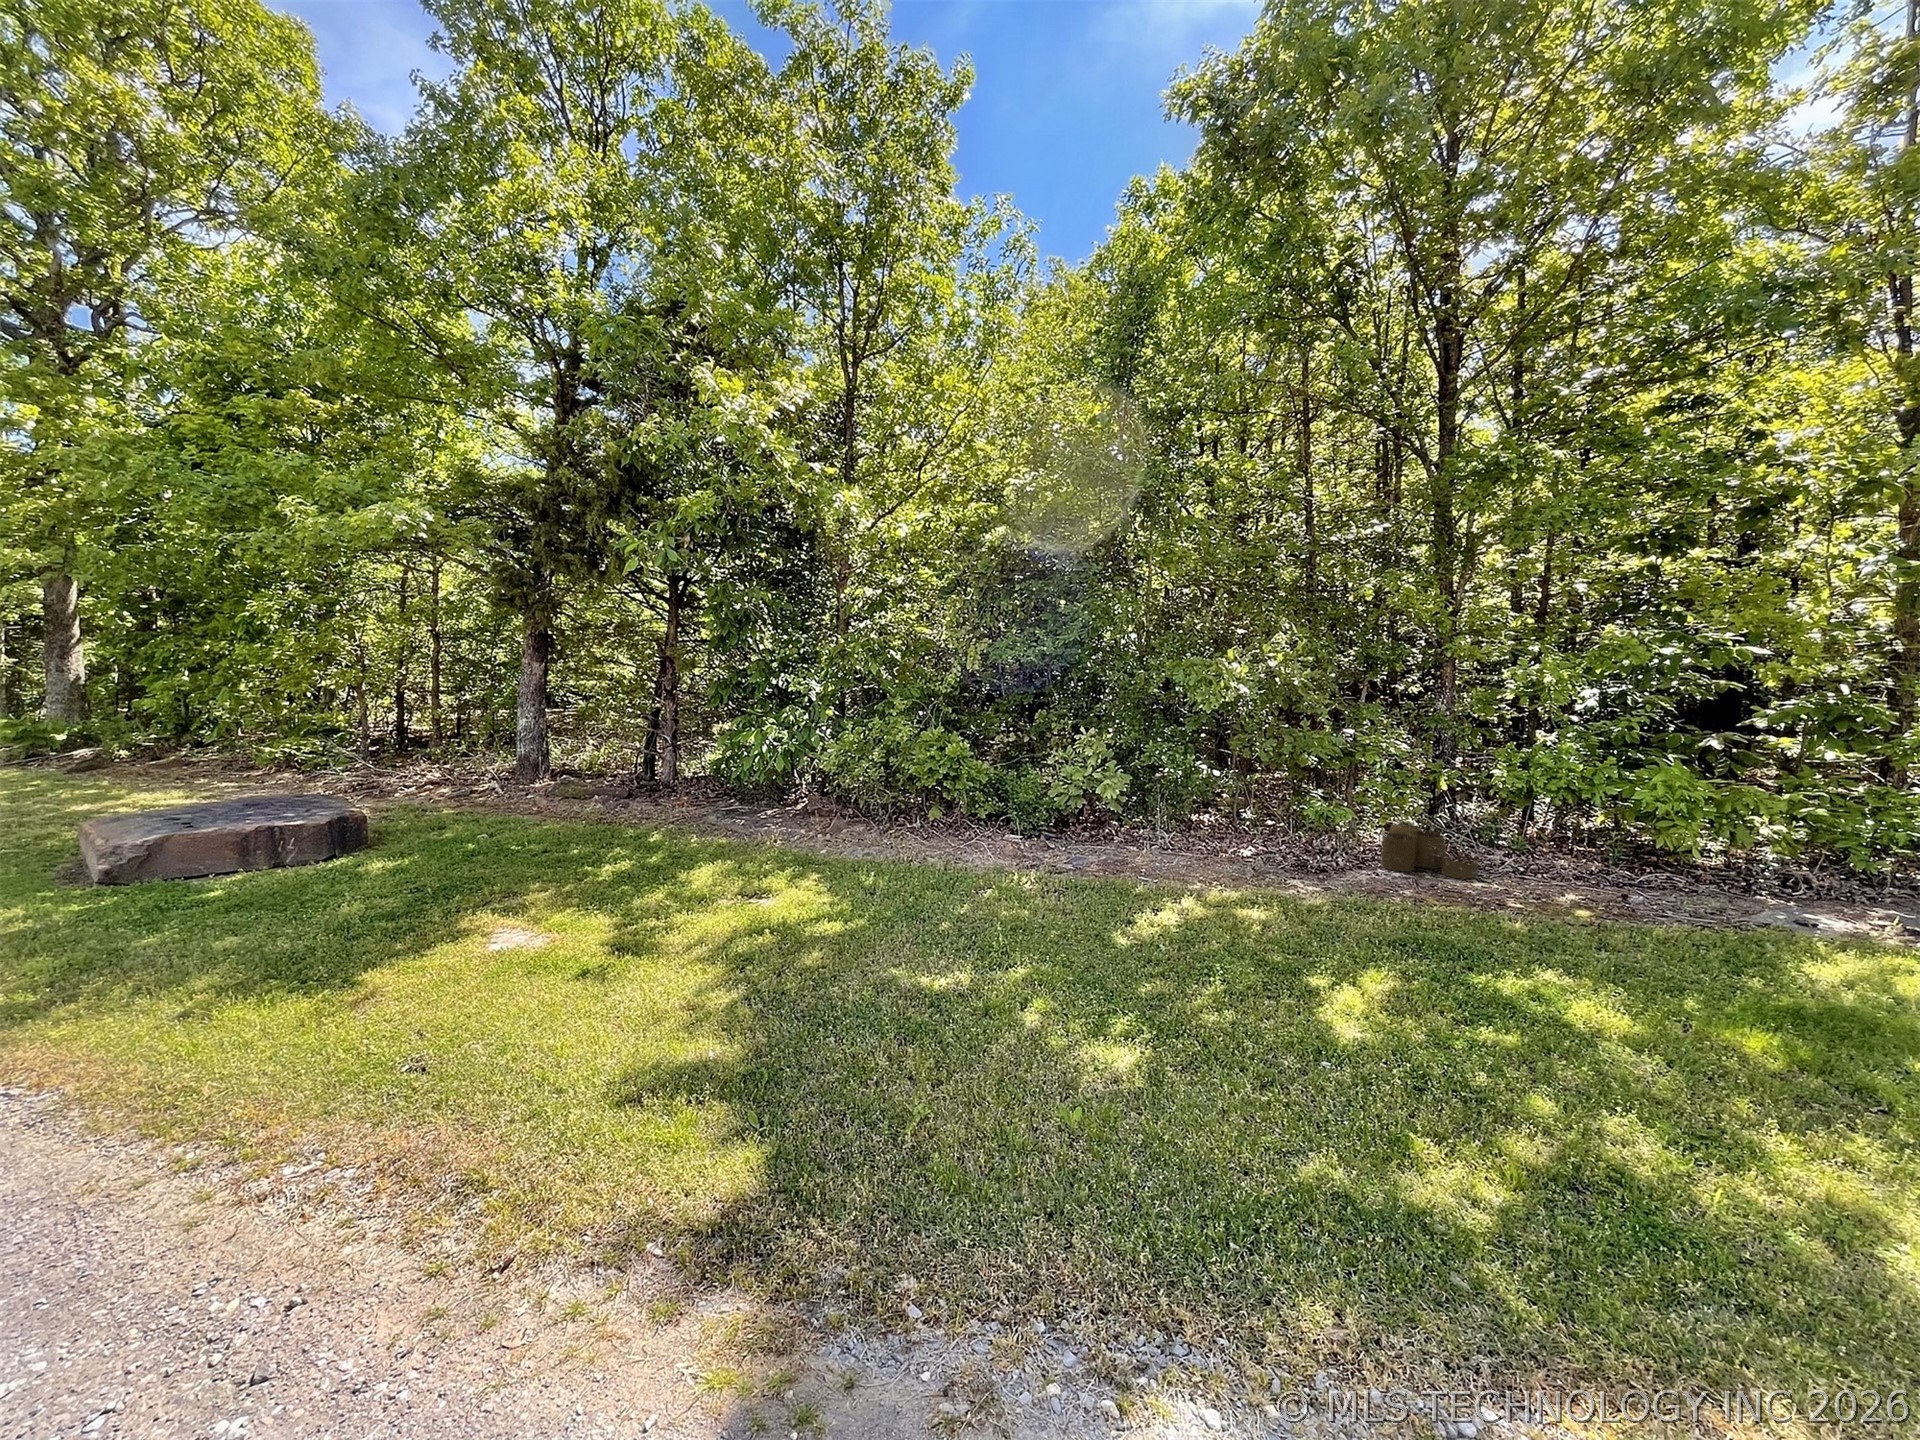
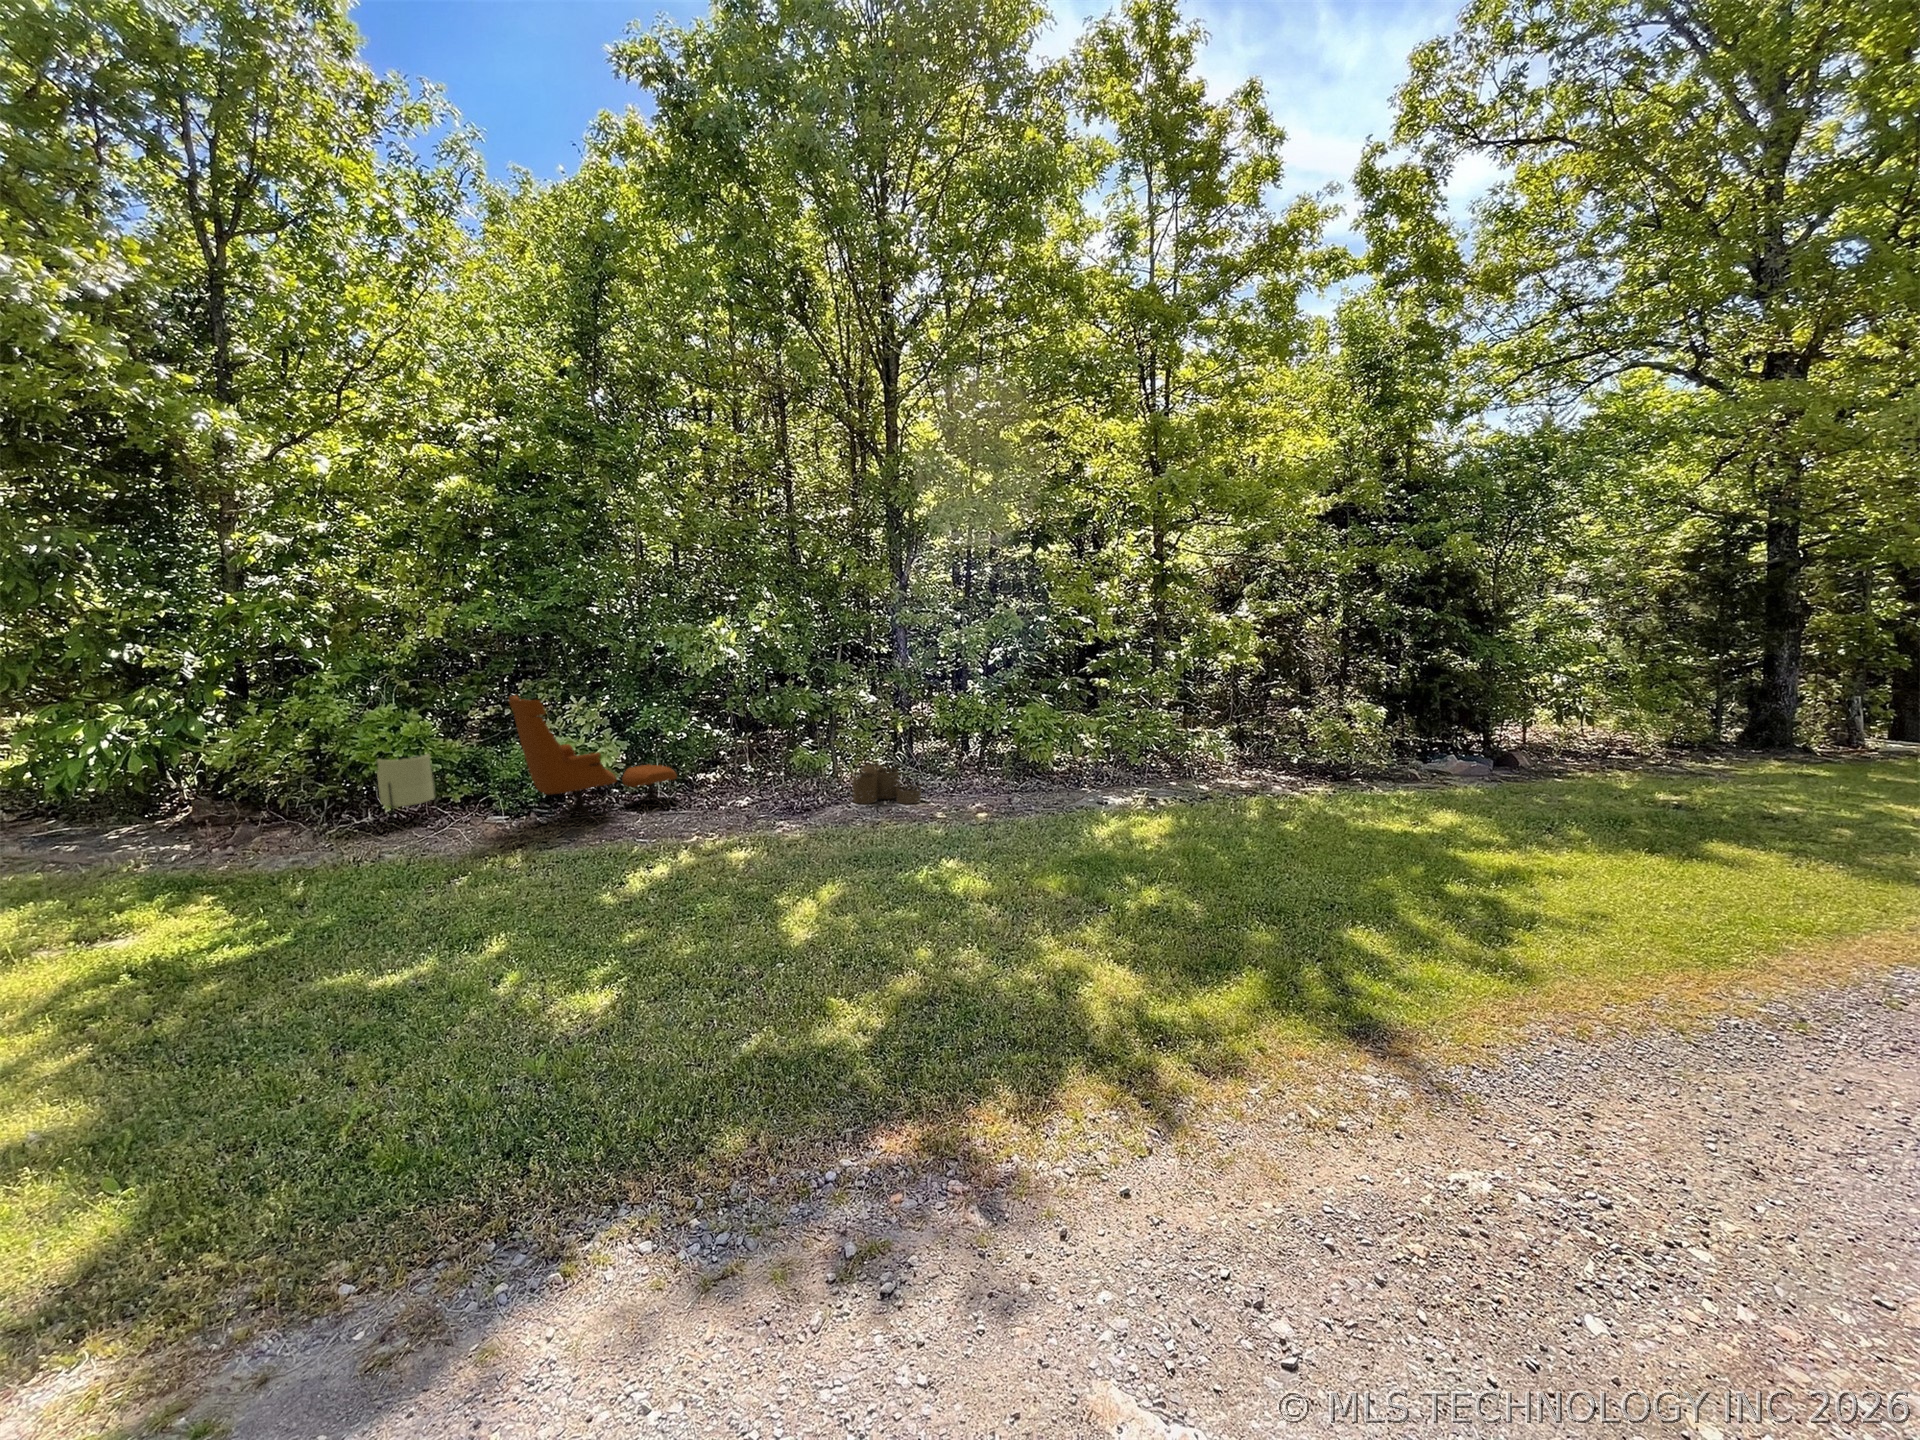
lounge chair: none [1033,724,1177,855] -> present [509,695,677,825]
planter: none [927,769,968,835] -> present [377,754,436,827]

